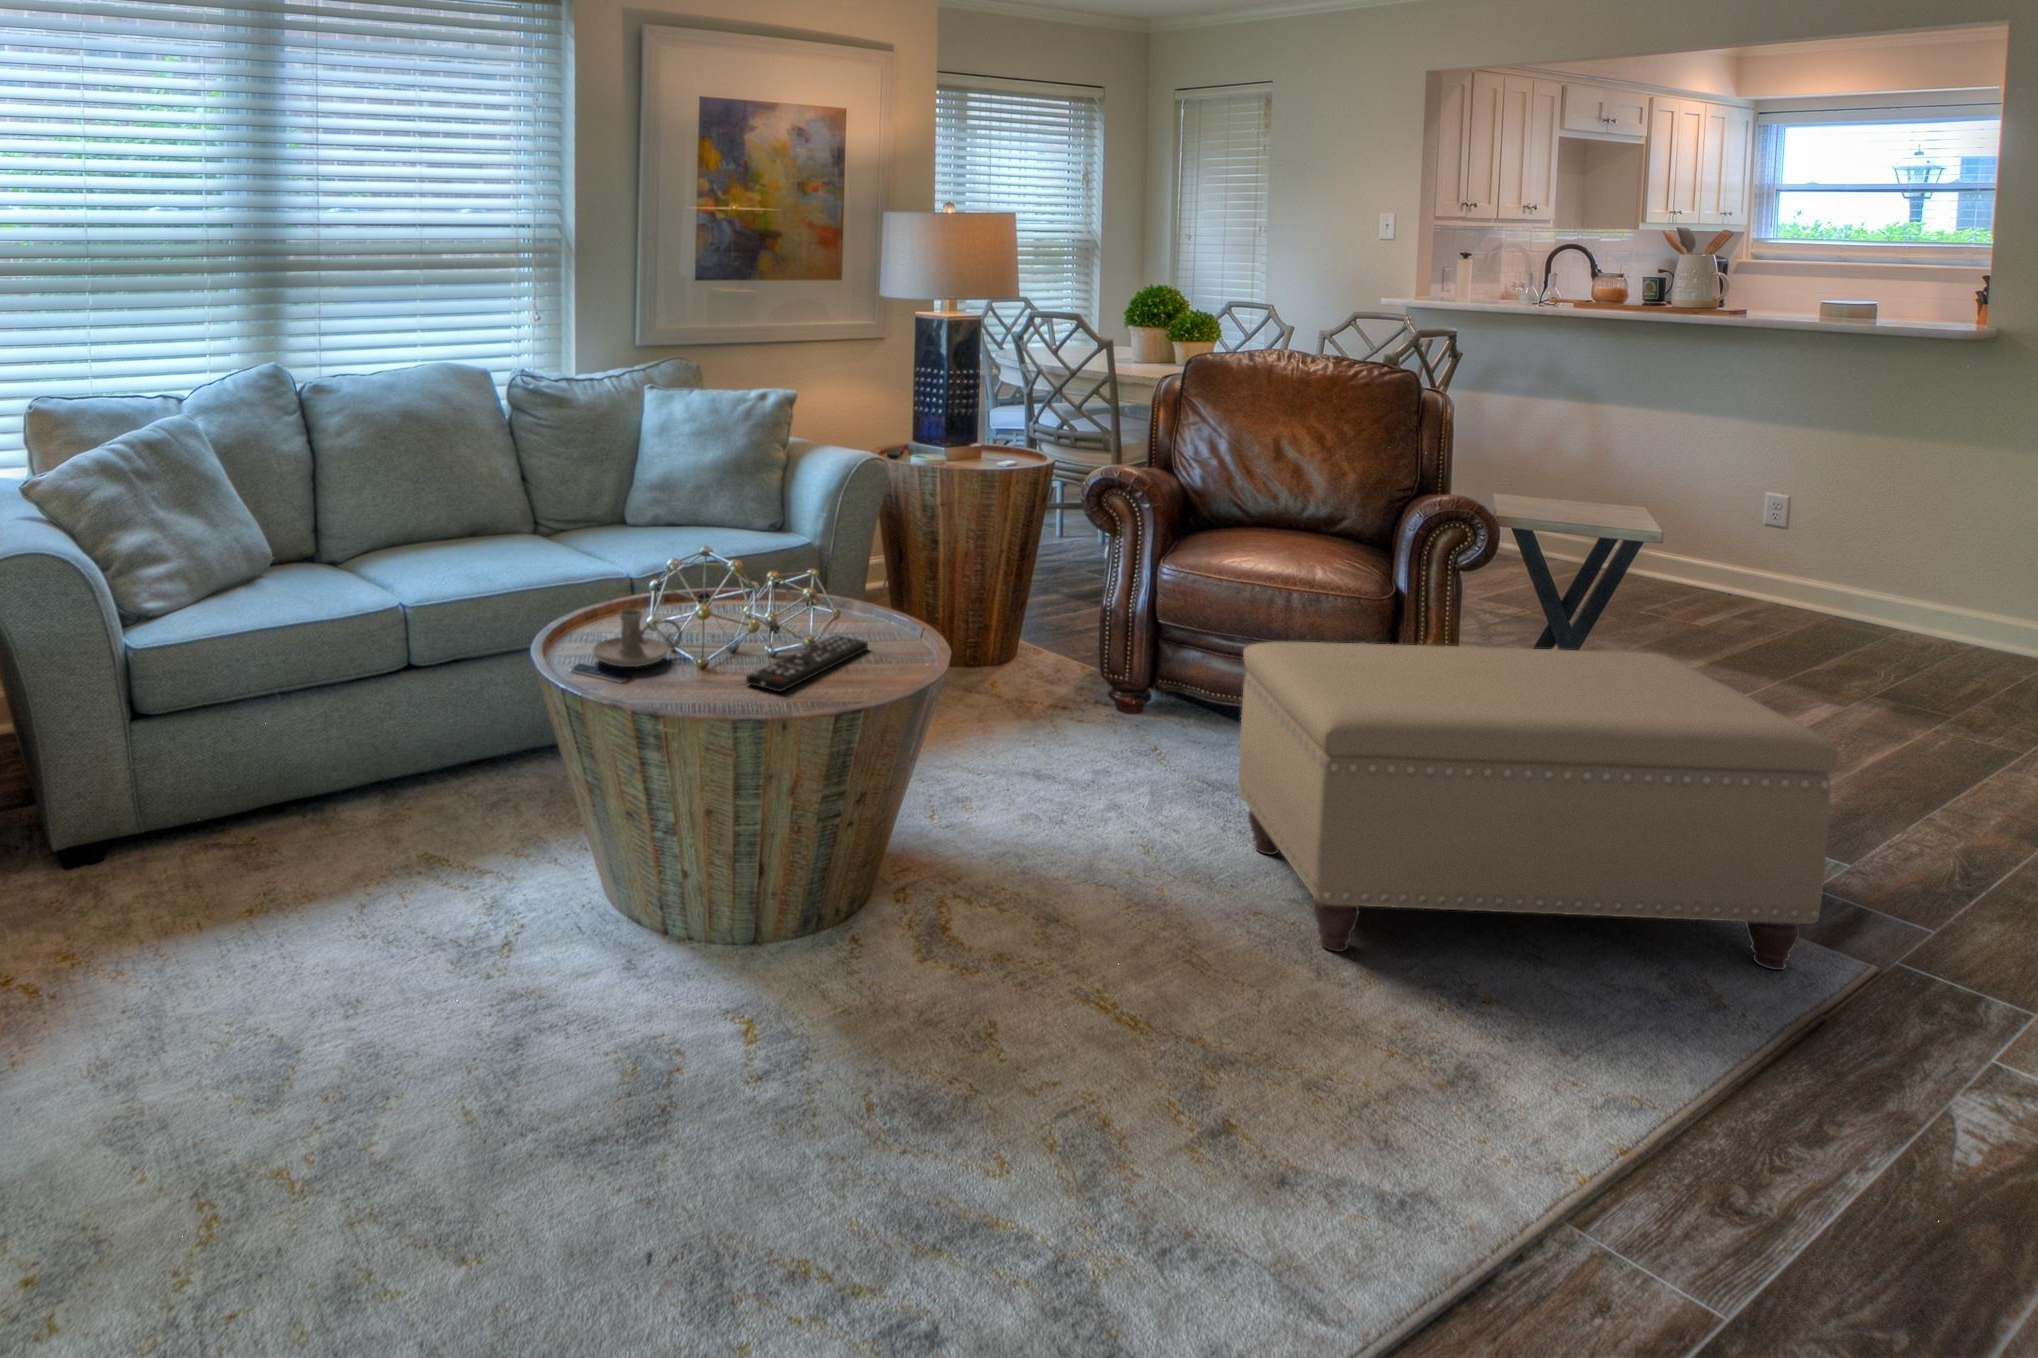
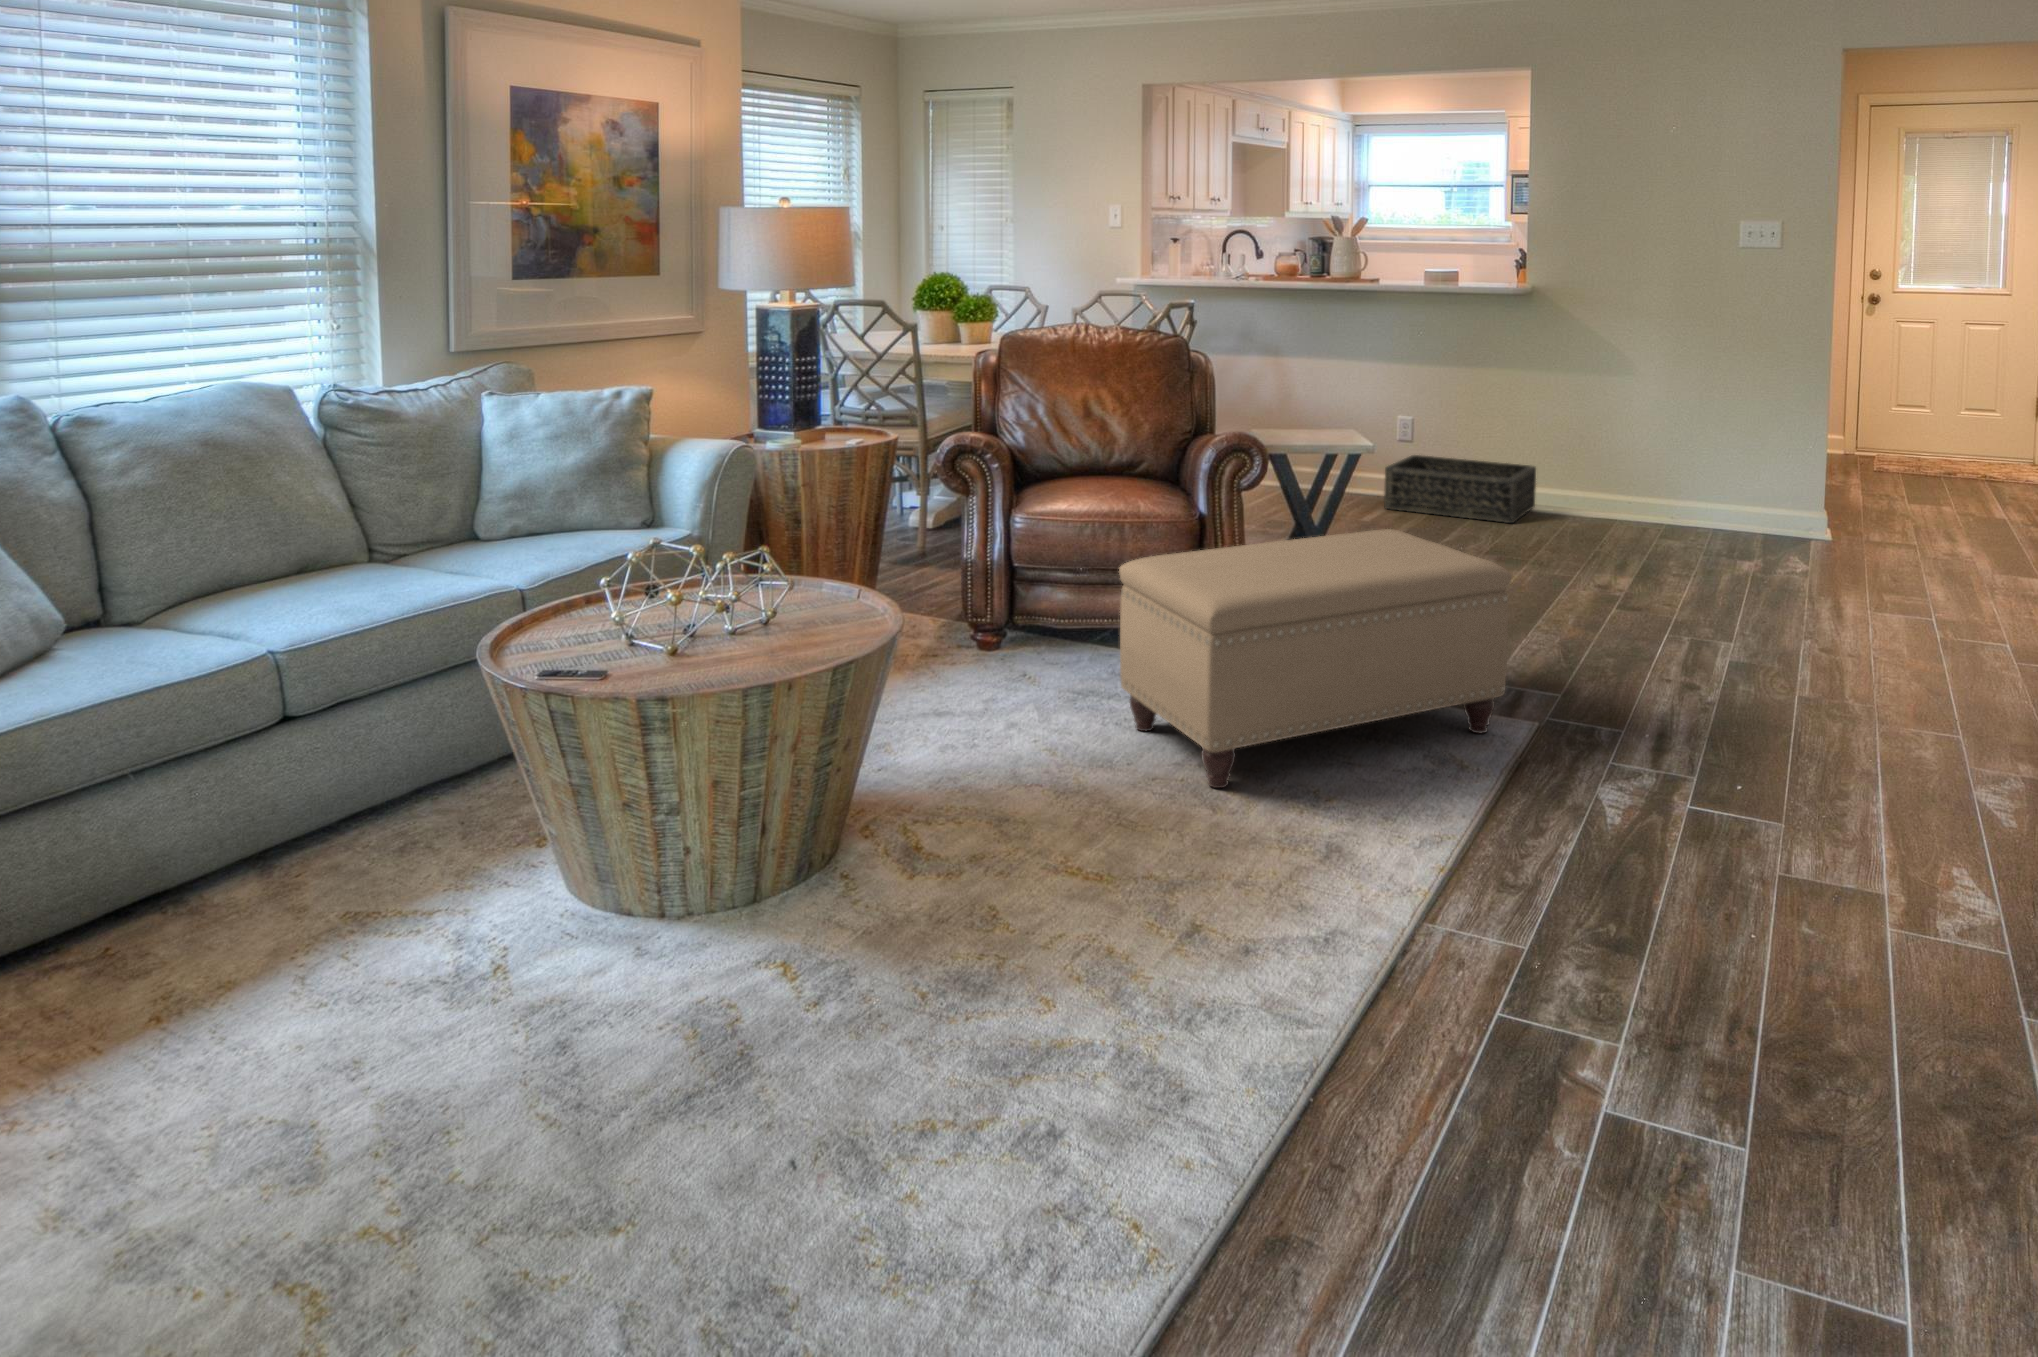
basket: none [1736,549,2011,666] -> present [1384,455,1536,523]
candle holder: present [593,609,682,667] -> none [556,605,647,664]
remote control: present [746,635,868,692] -> none [731,604,825,659]

